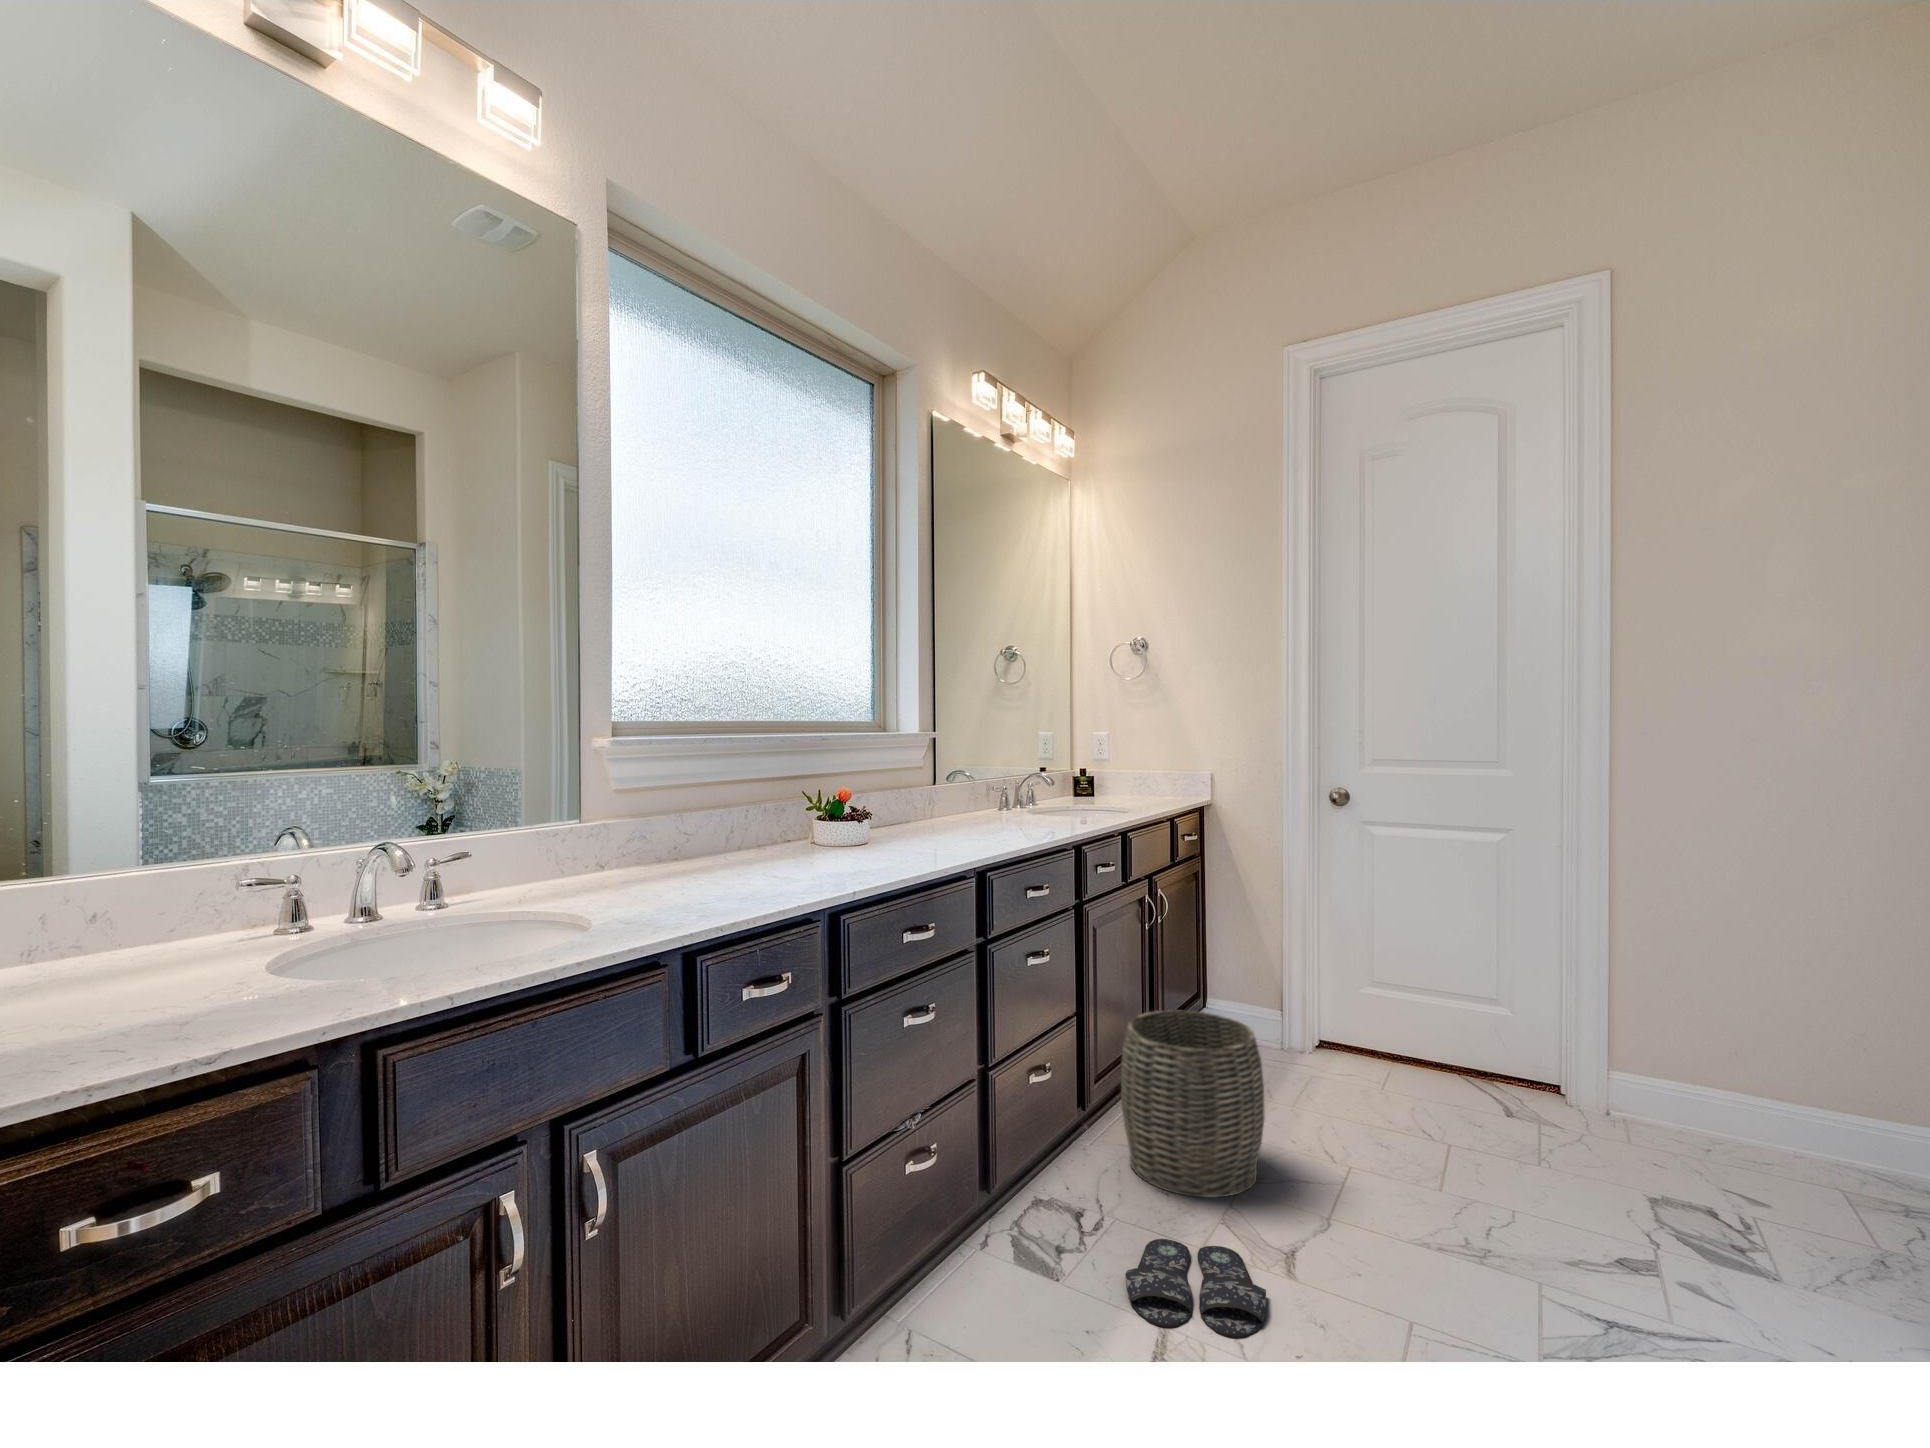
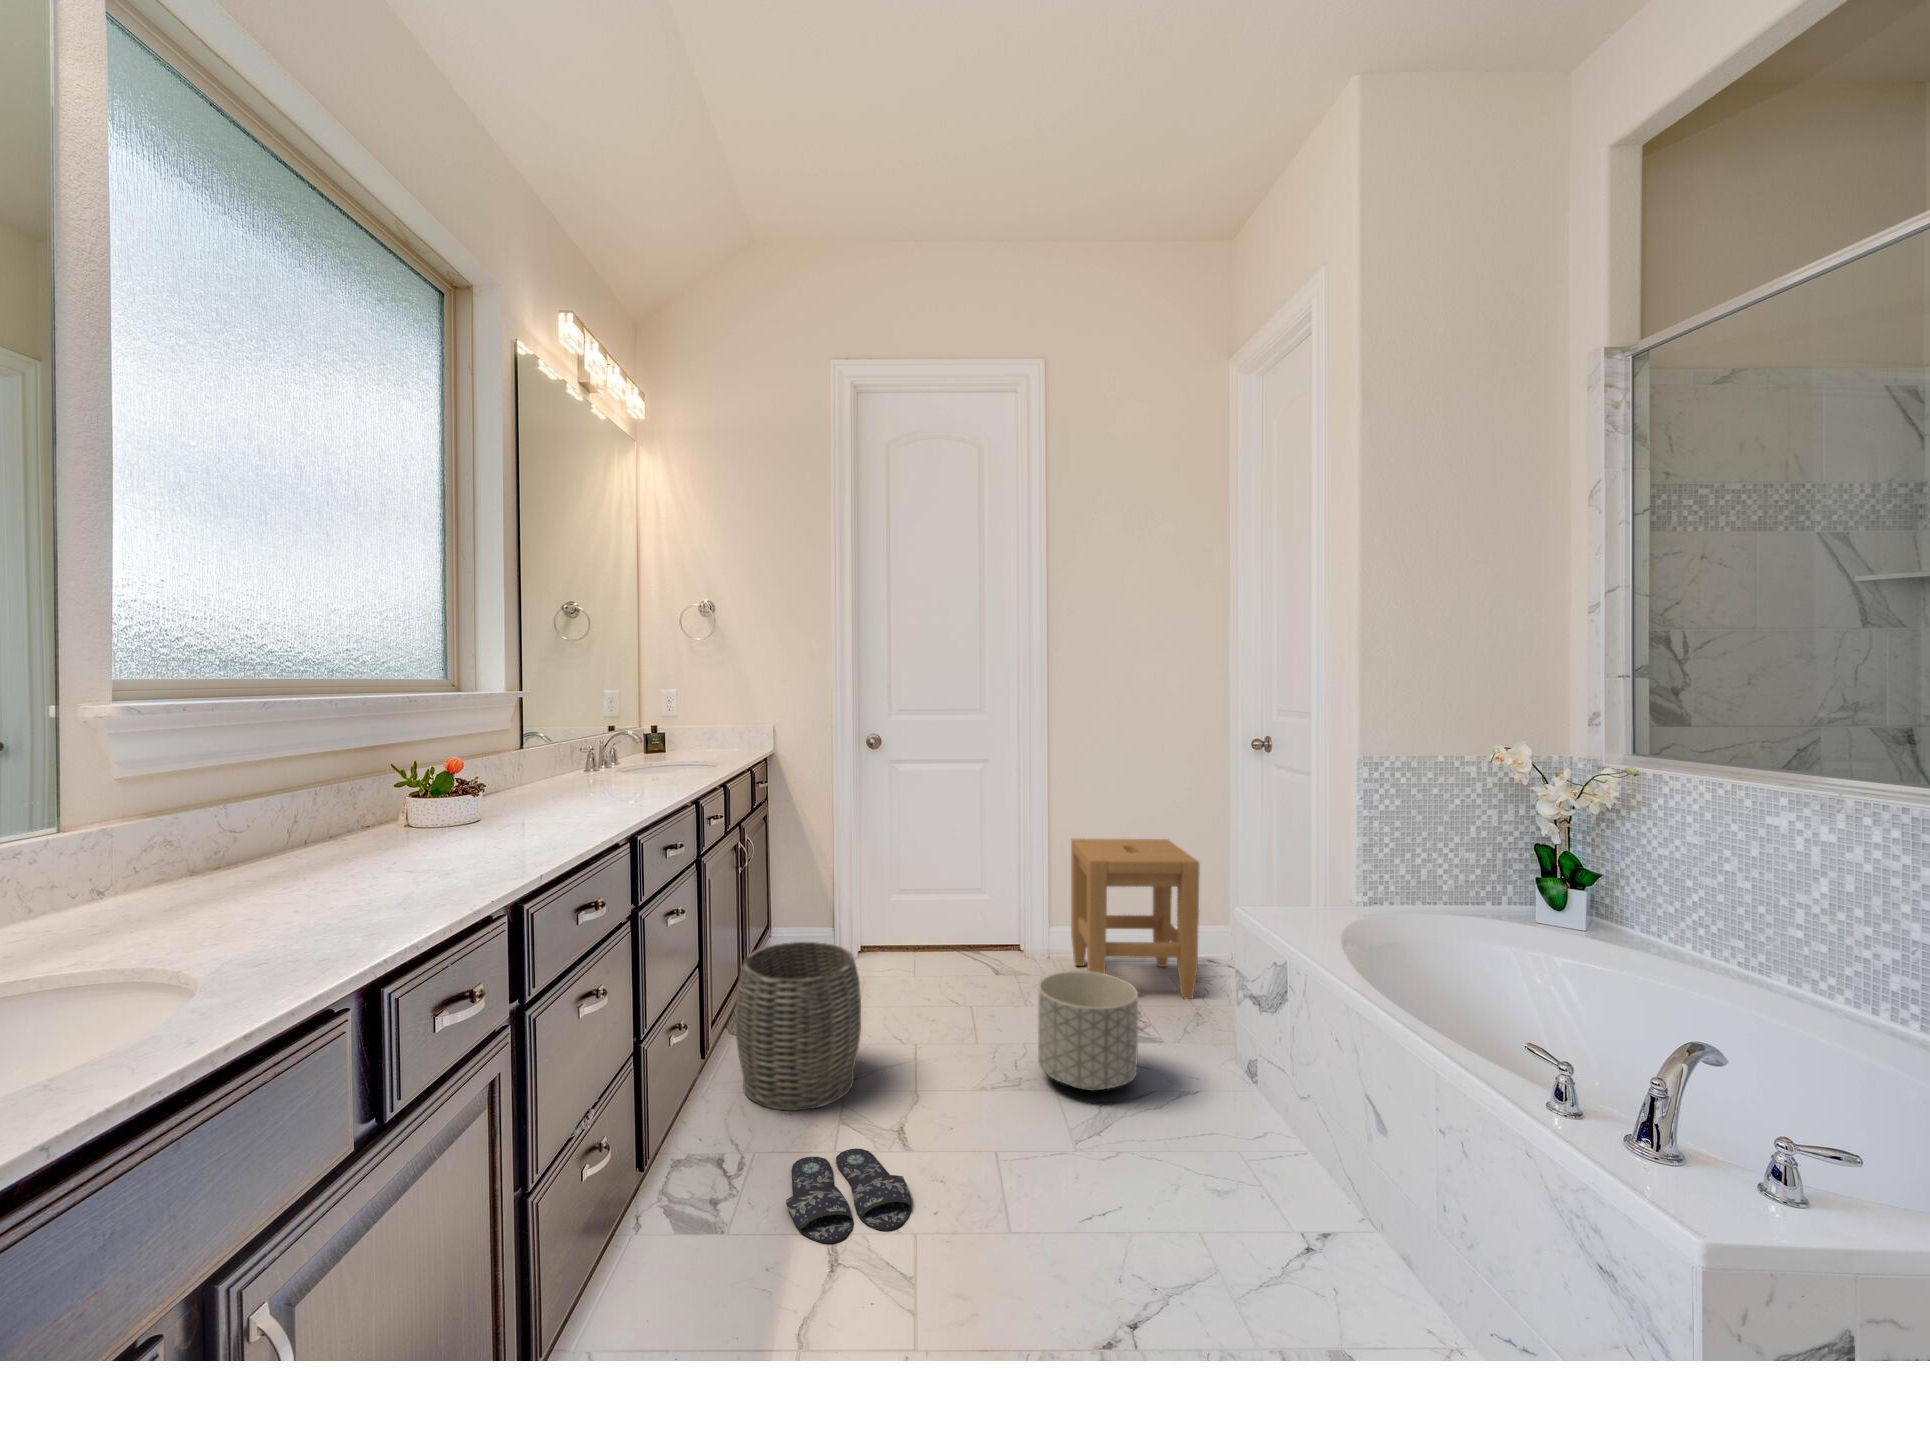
stool: none [1630,943,1848,1210] -> present [1071,839,1199,999]
planter: none [1502,1110,1665,1281] -> present [1038,971,1138,1091]

